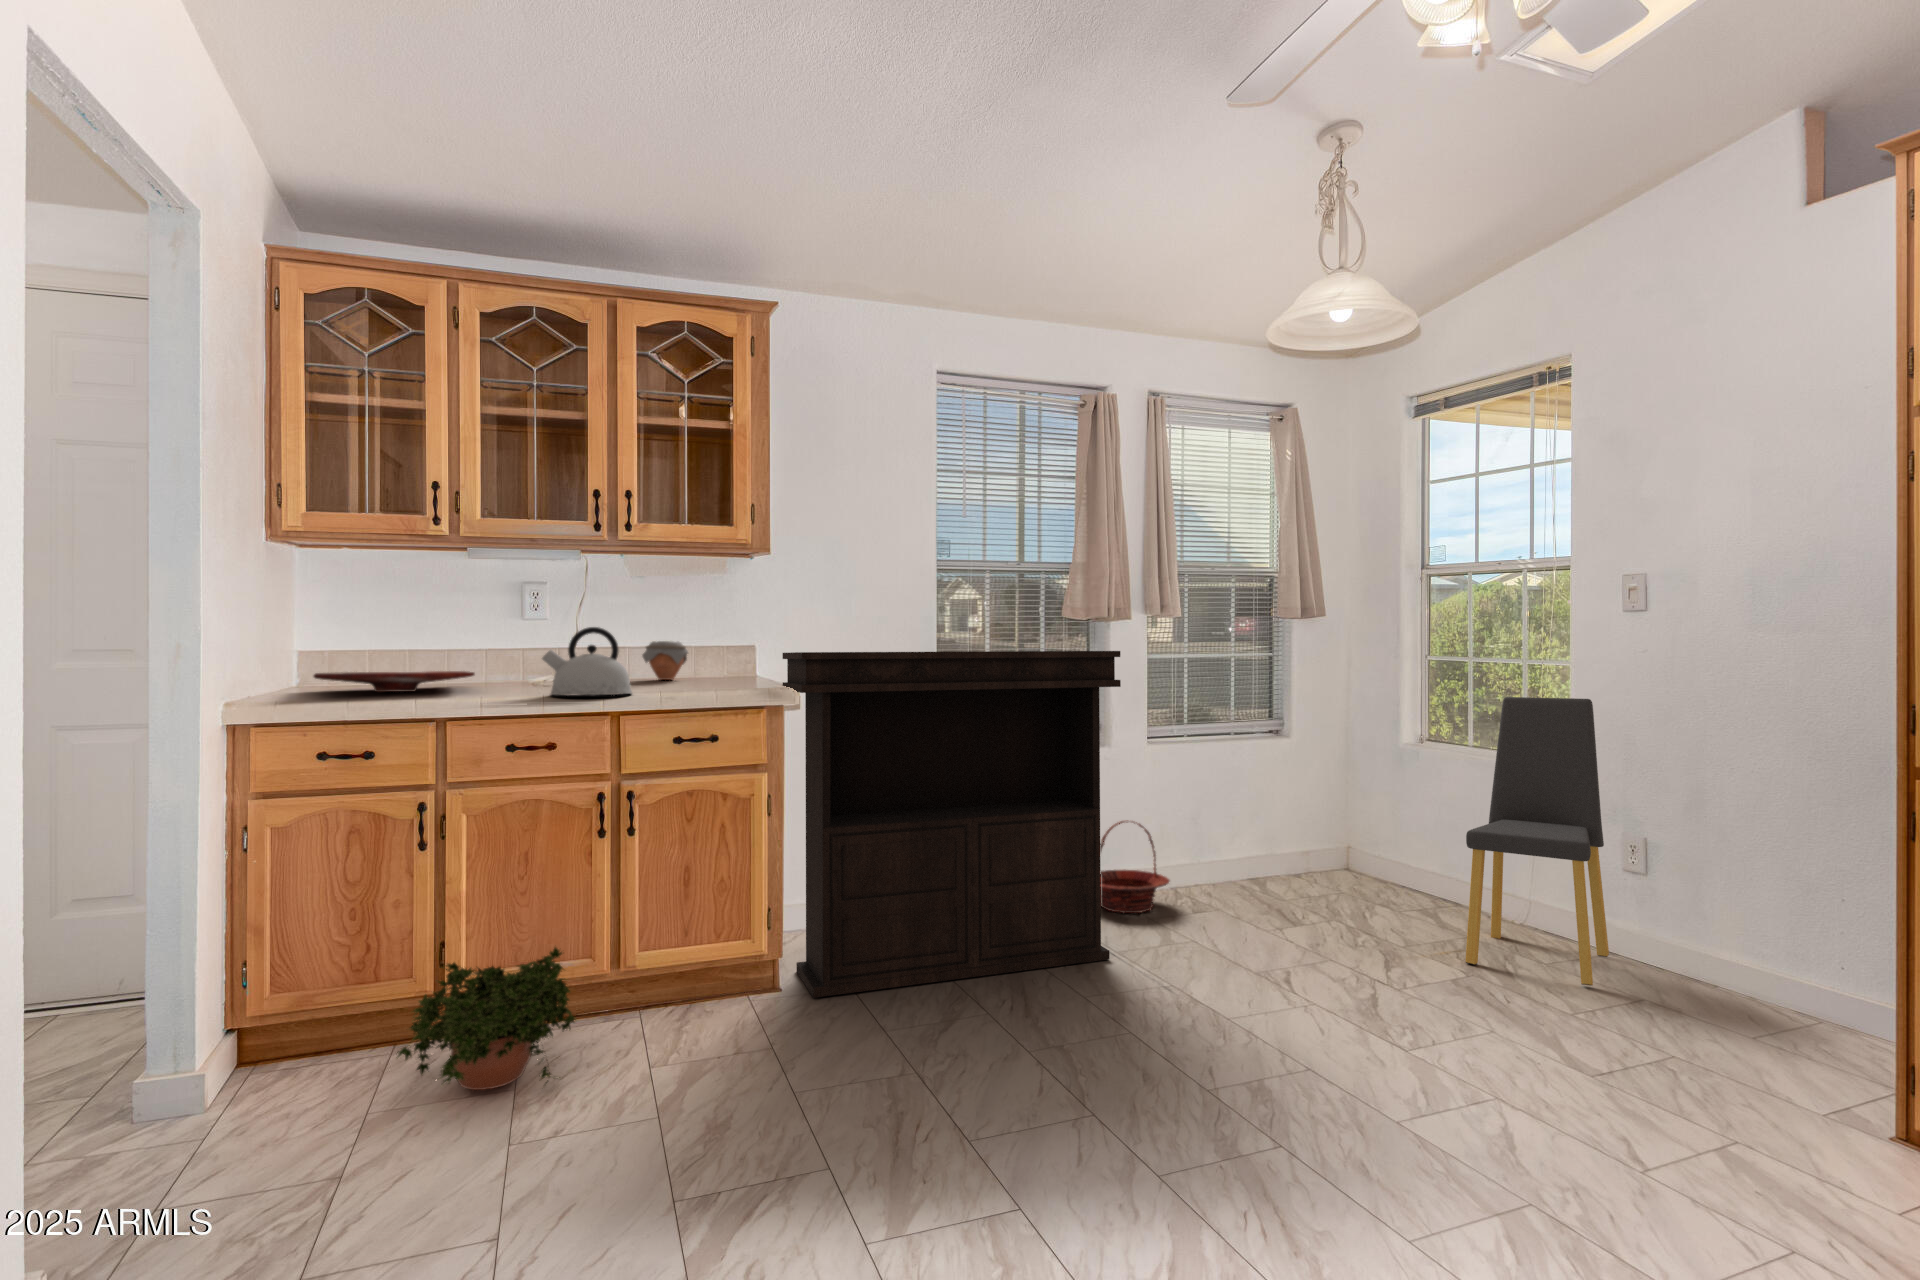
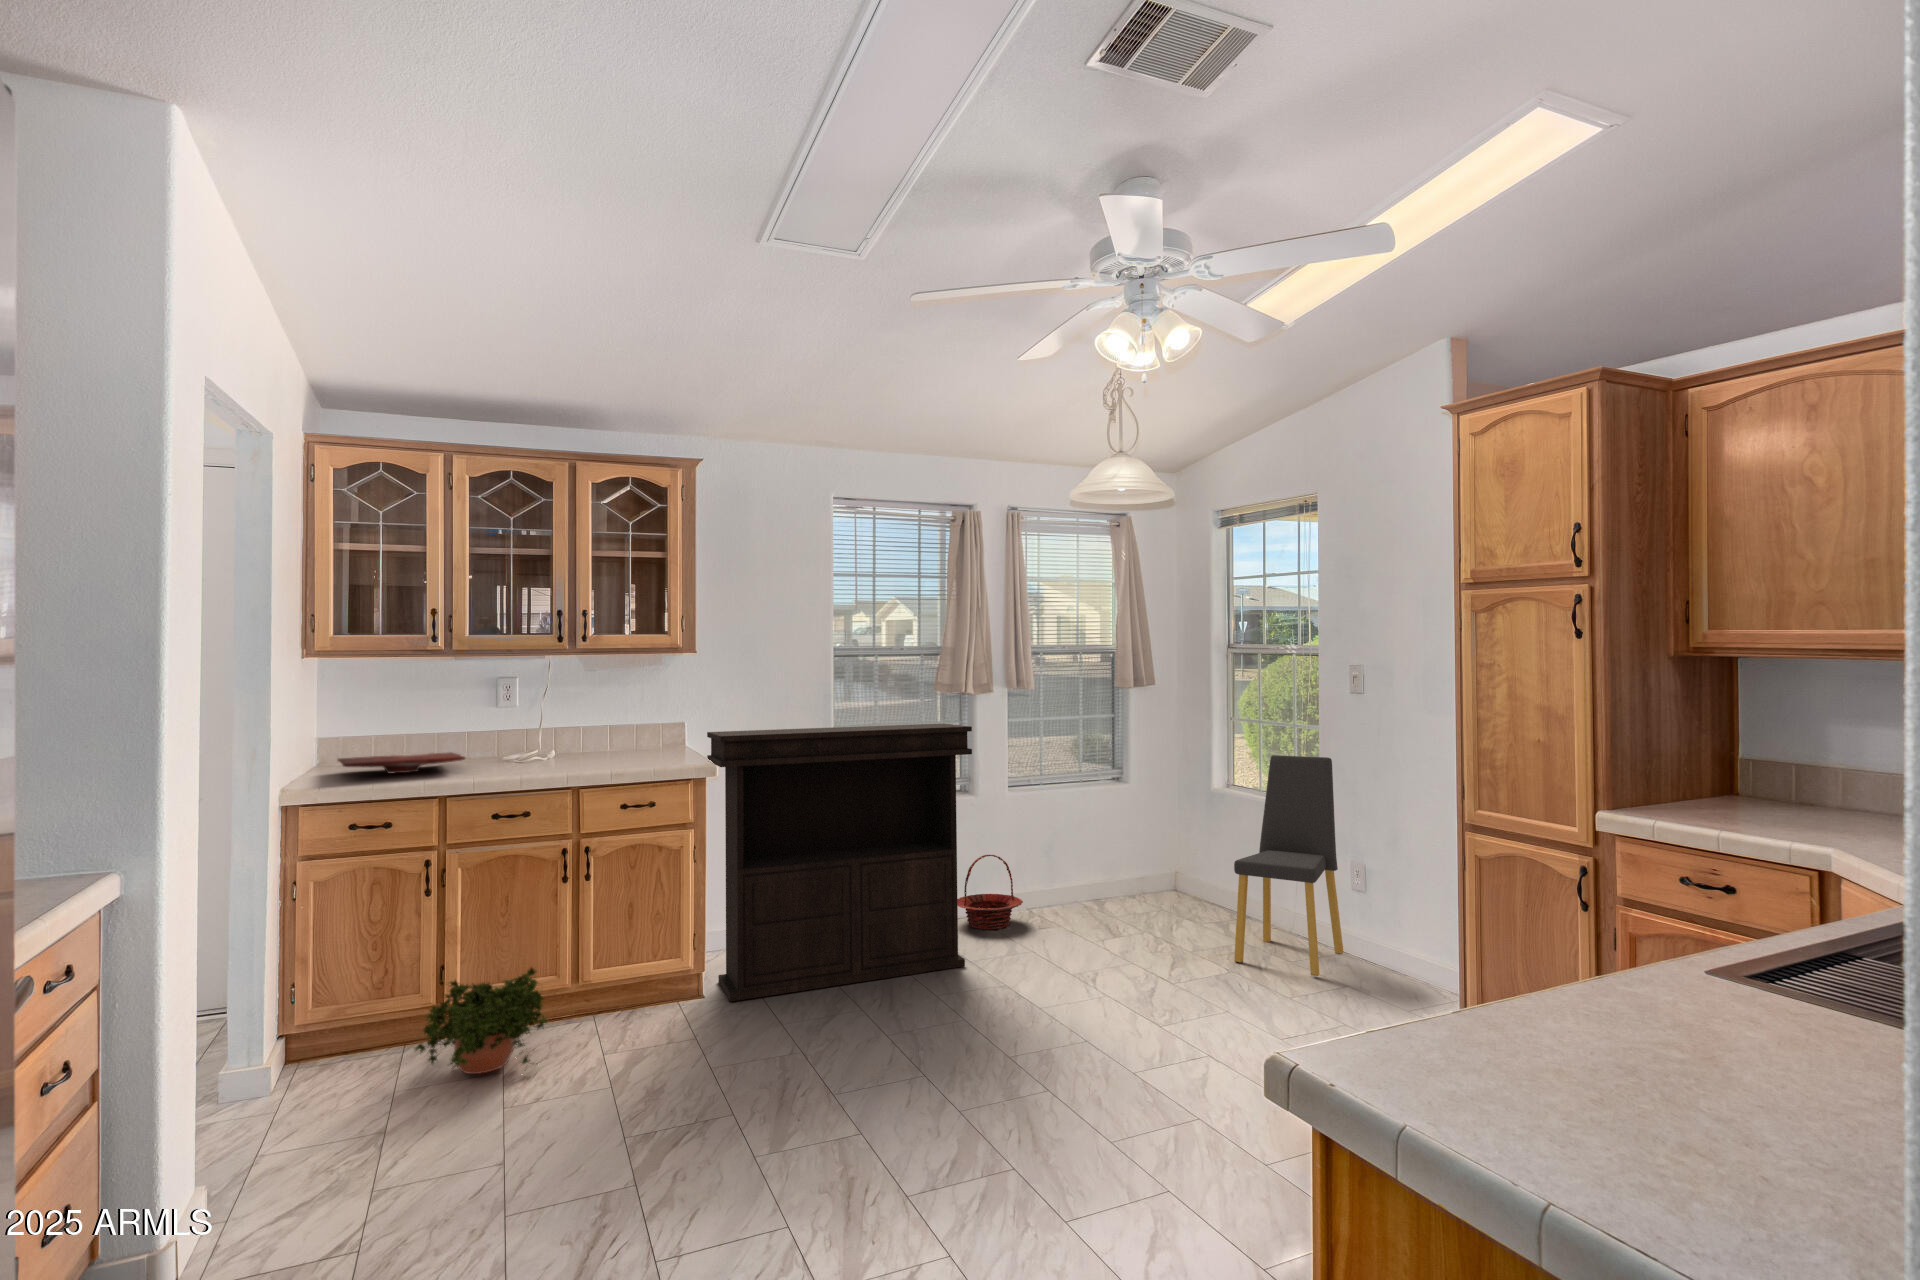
kettle: present [542,627,632,696] -> none [518,720,589,775]
jar: present [642,641,688,680] -> none [595,722,633,753]

